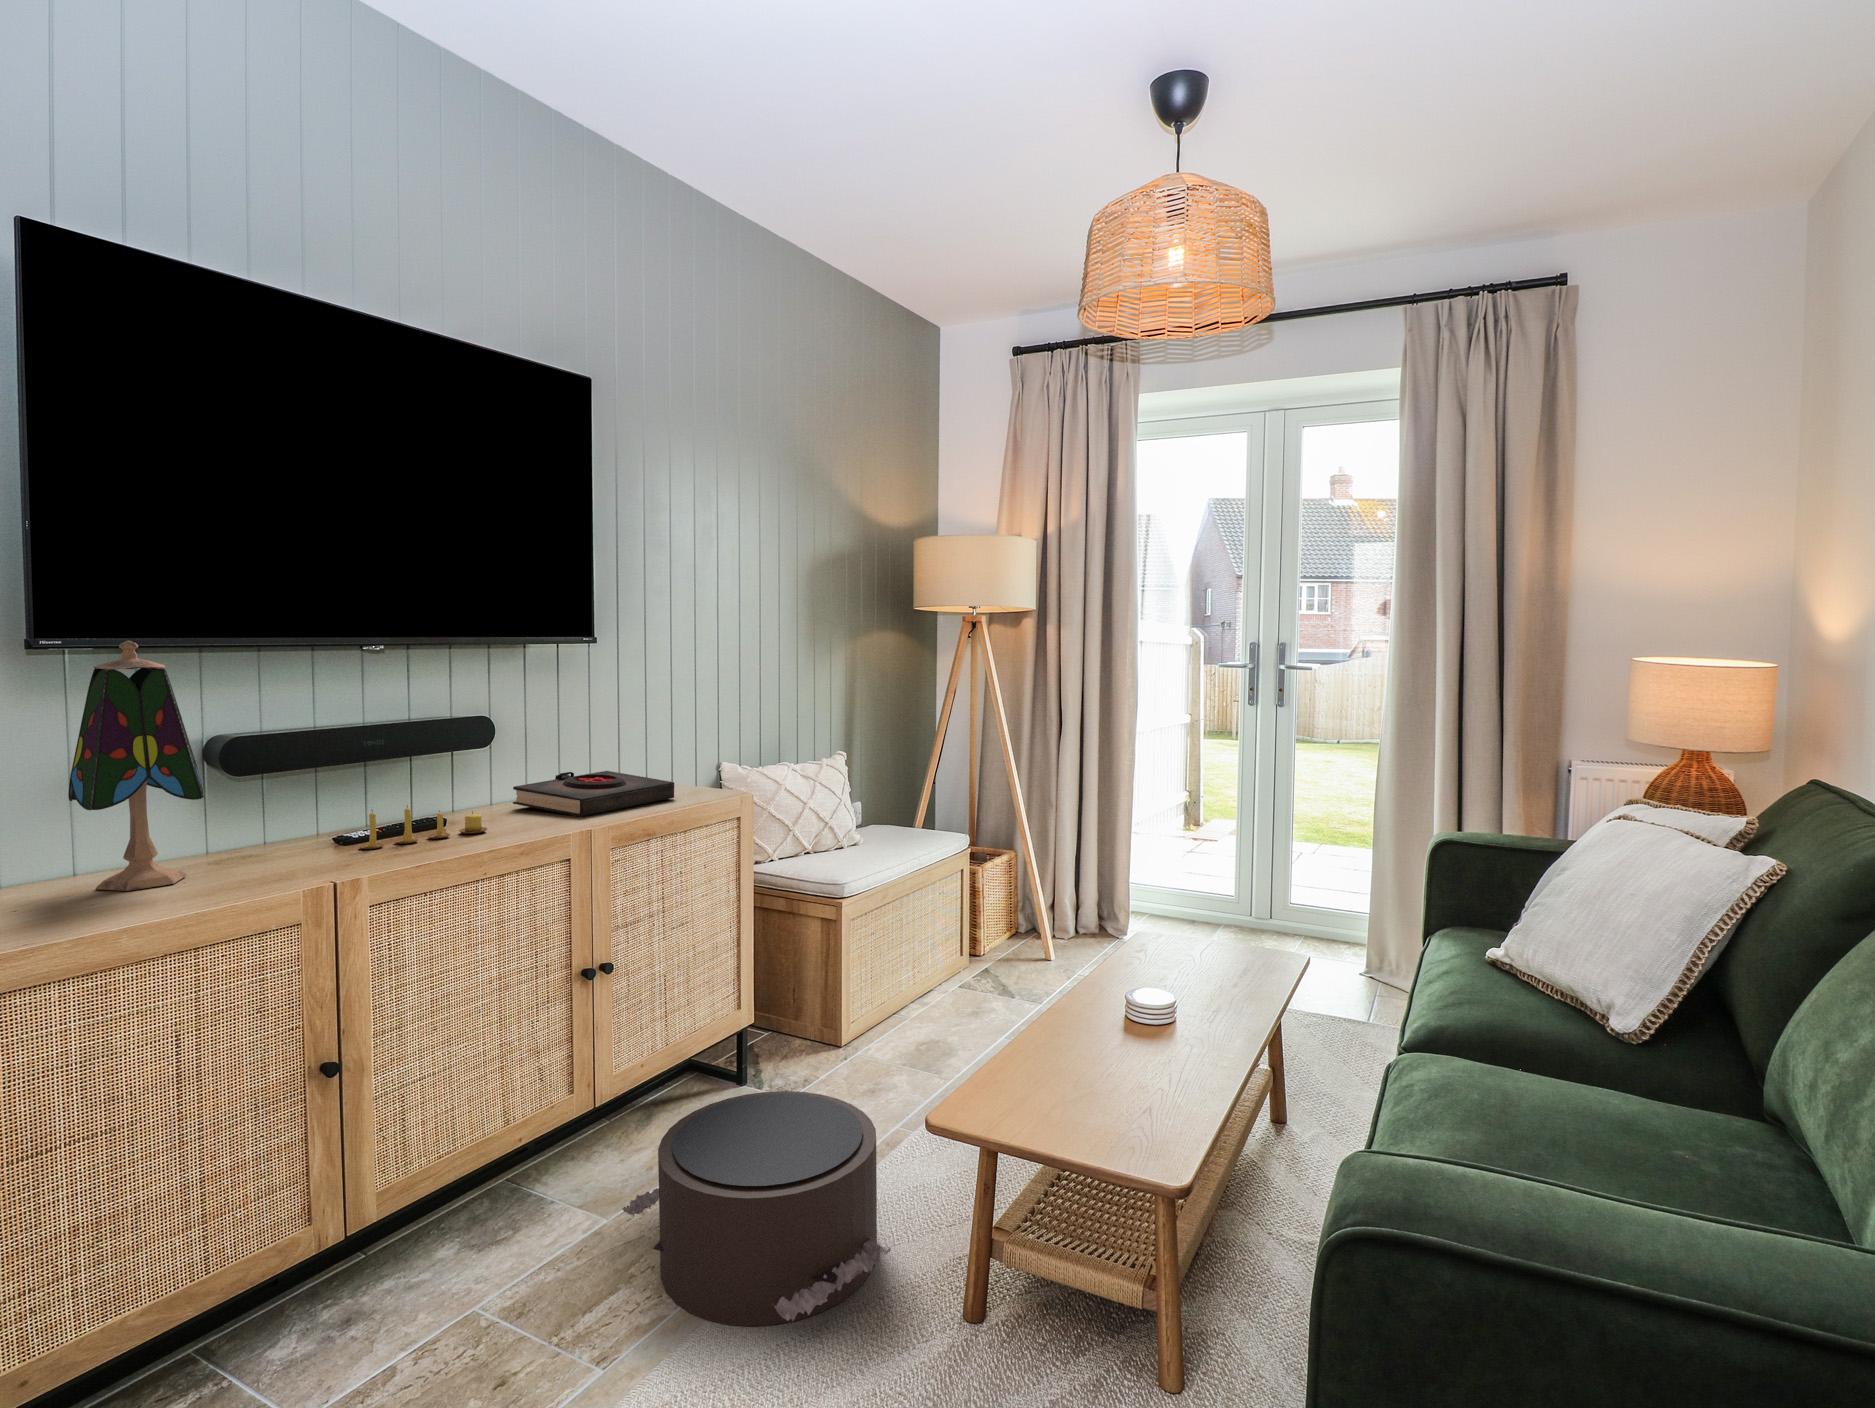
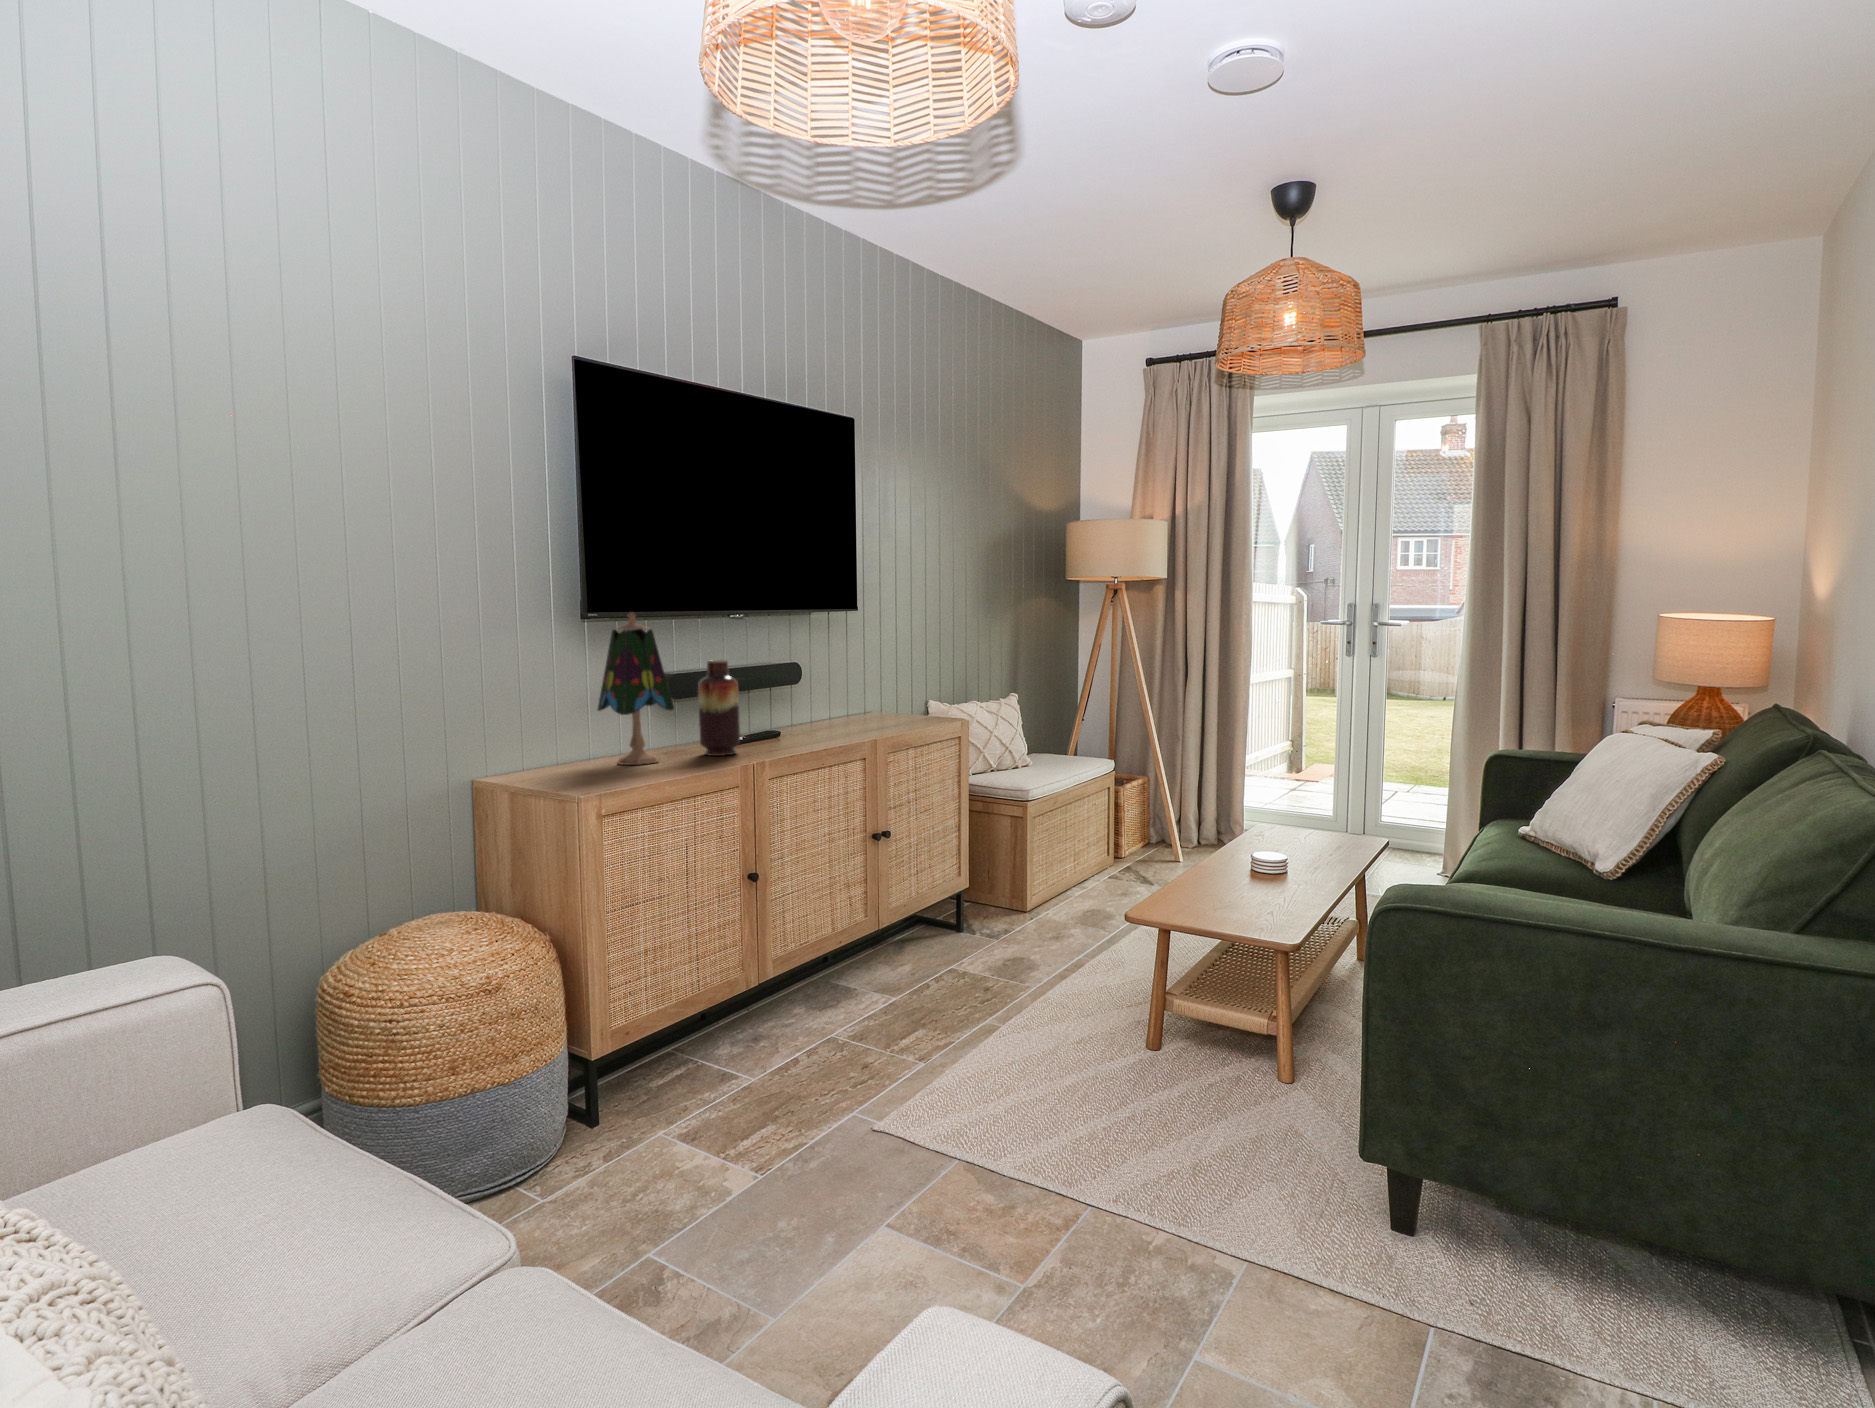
vase: none [266,717,342,868] -> present [698,660,740,756]
book: present [513,771,674,817] -> none [807,703,915,732]
candle: present [359,806,487,849] -> none [740,720,810,748]
pouf: present [622,1091,891,1326] -> none [911,918,1097,1048]

